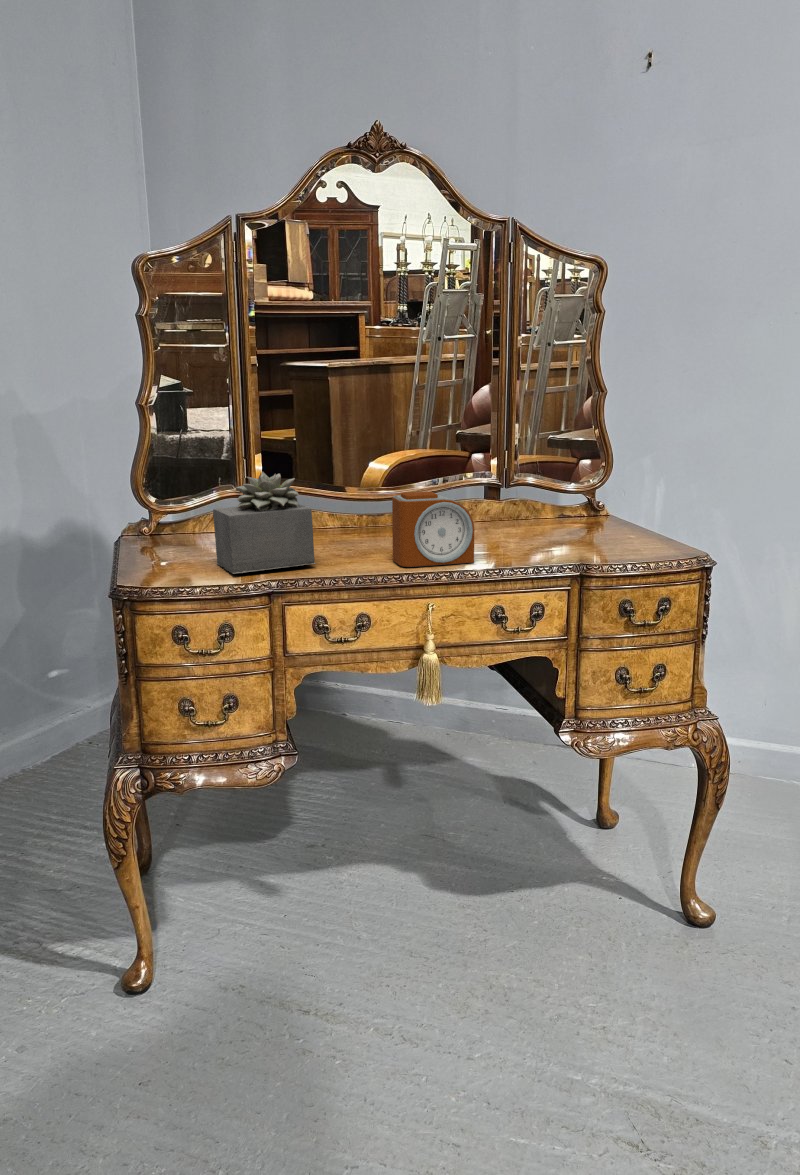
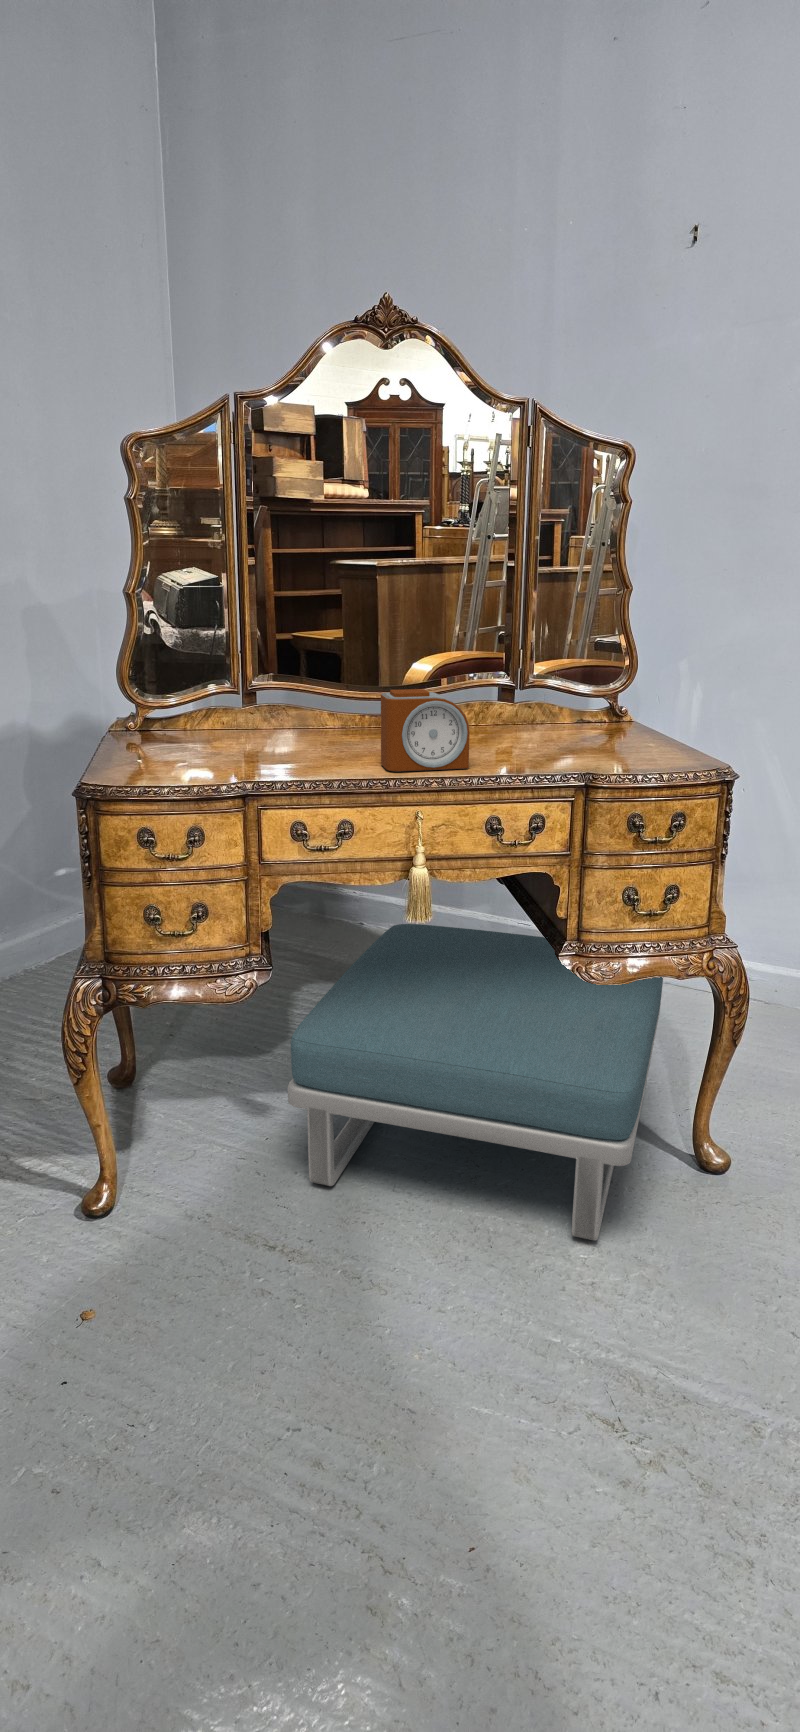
succulent plant: present [213,472,315,574] -> none [188,663,296,774]
footstool: none [311,707,644,998] -> present [288,924,663,1240]

